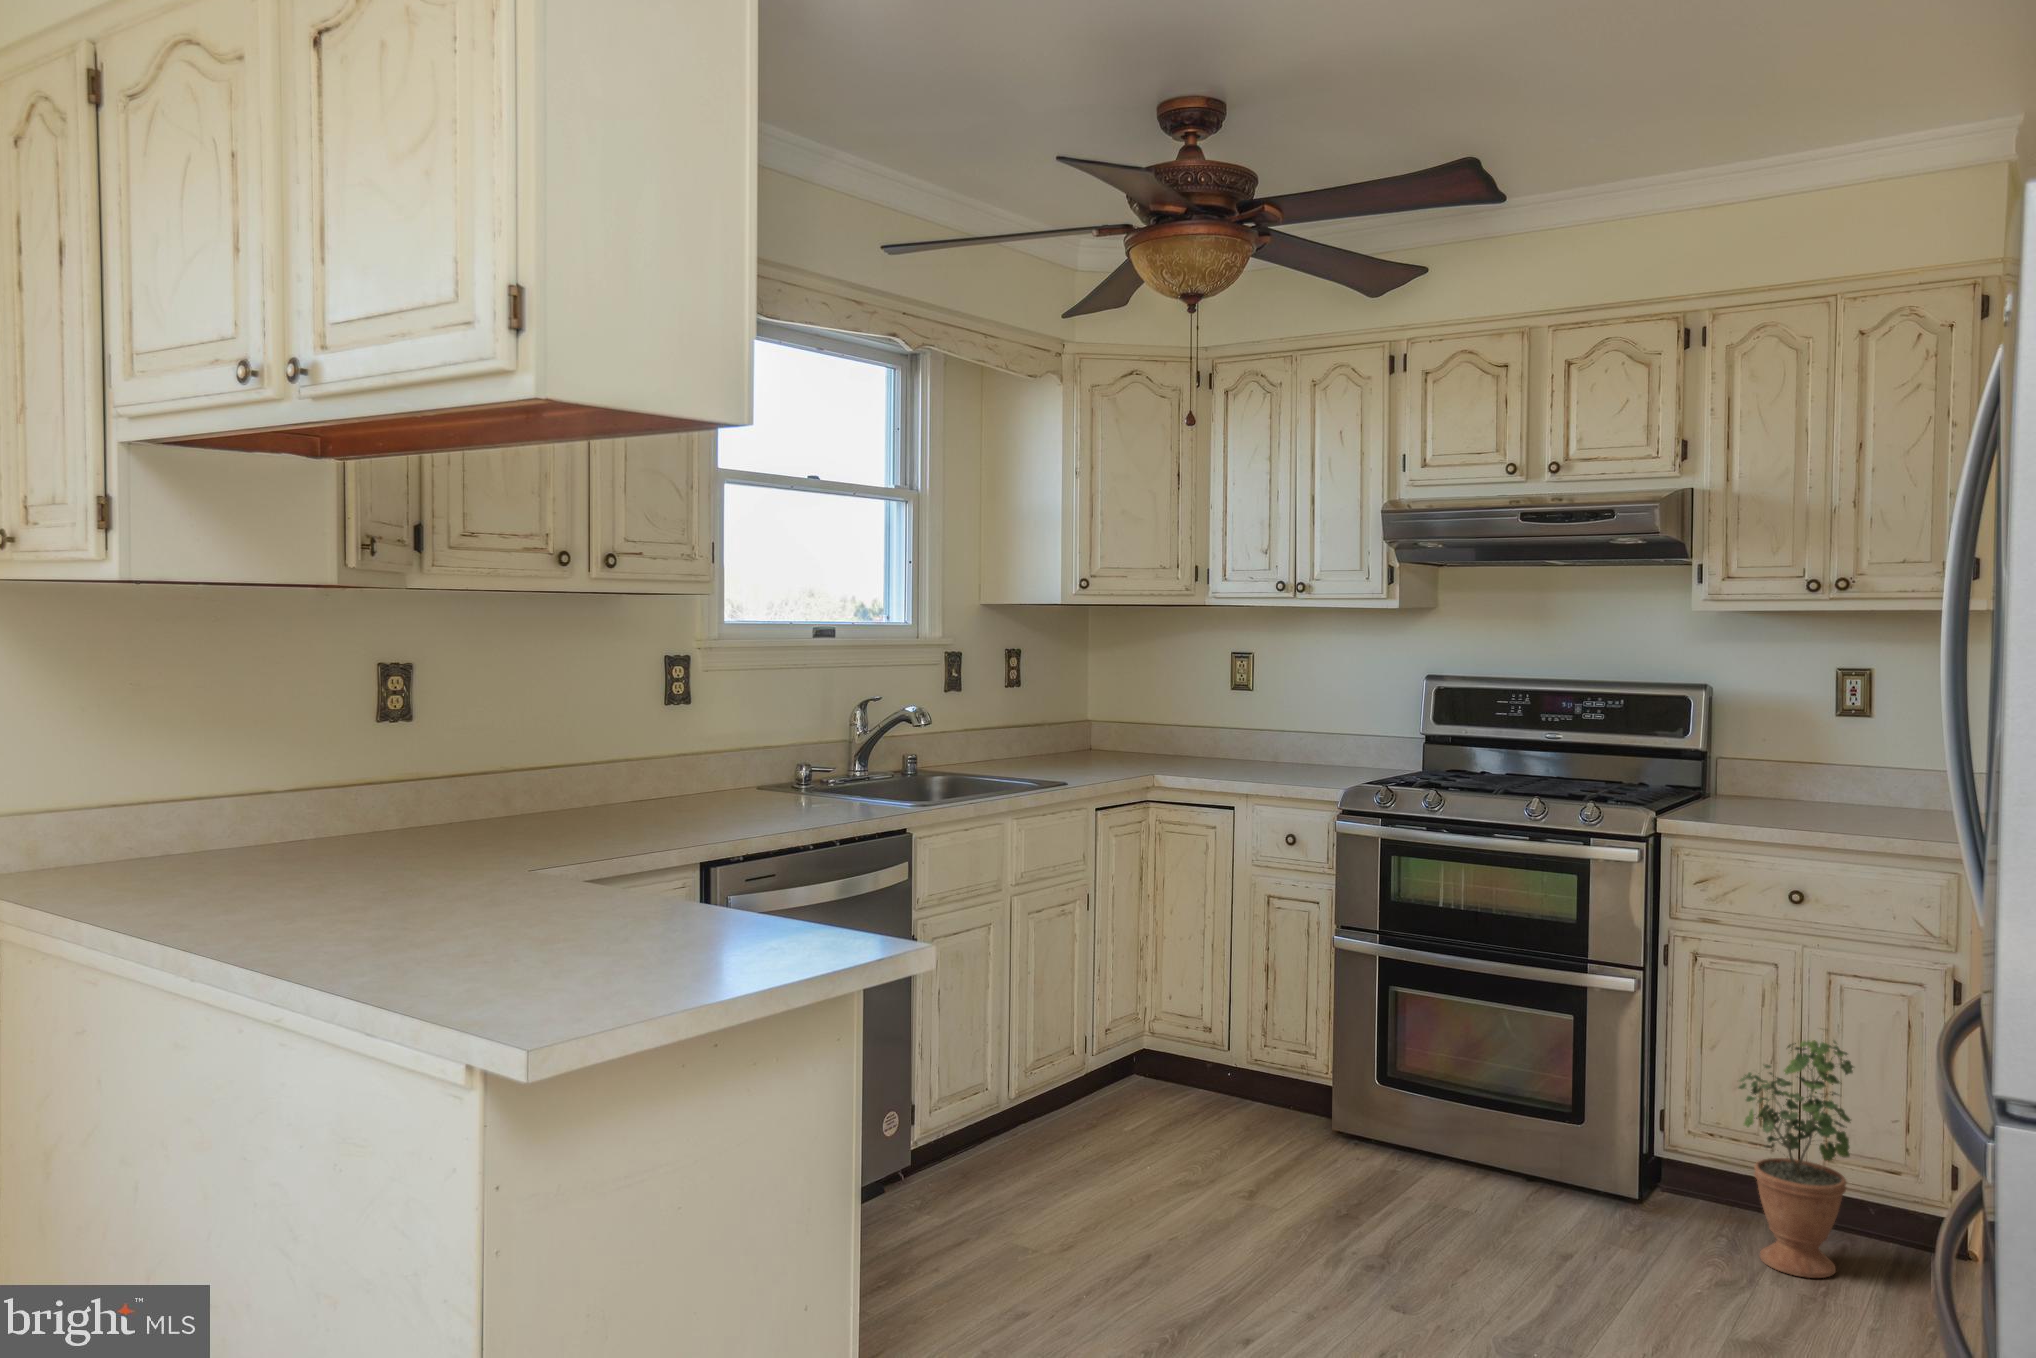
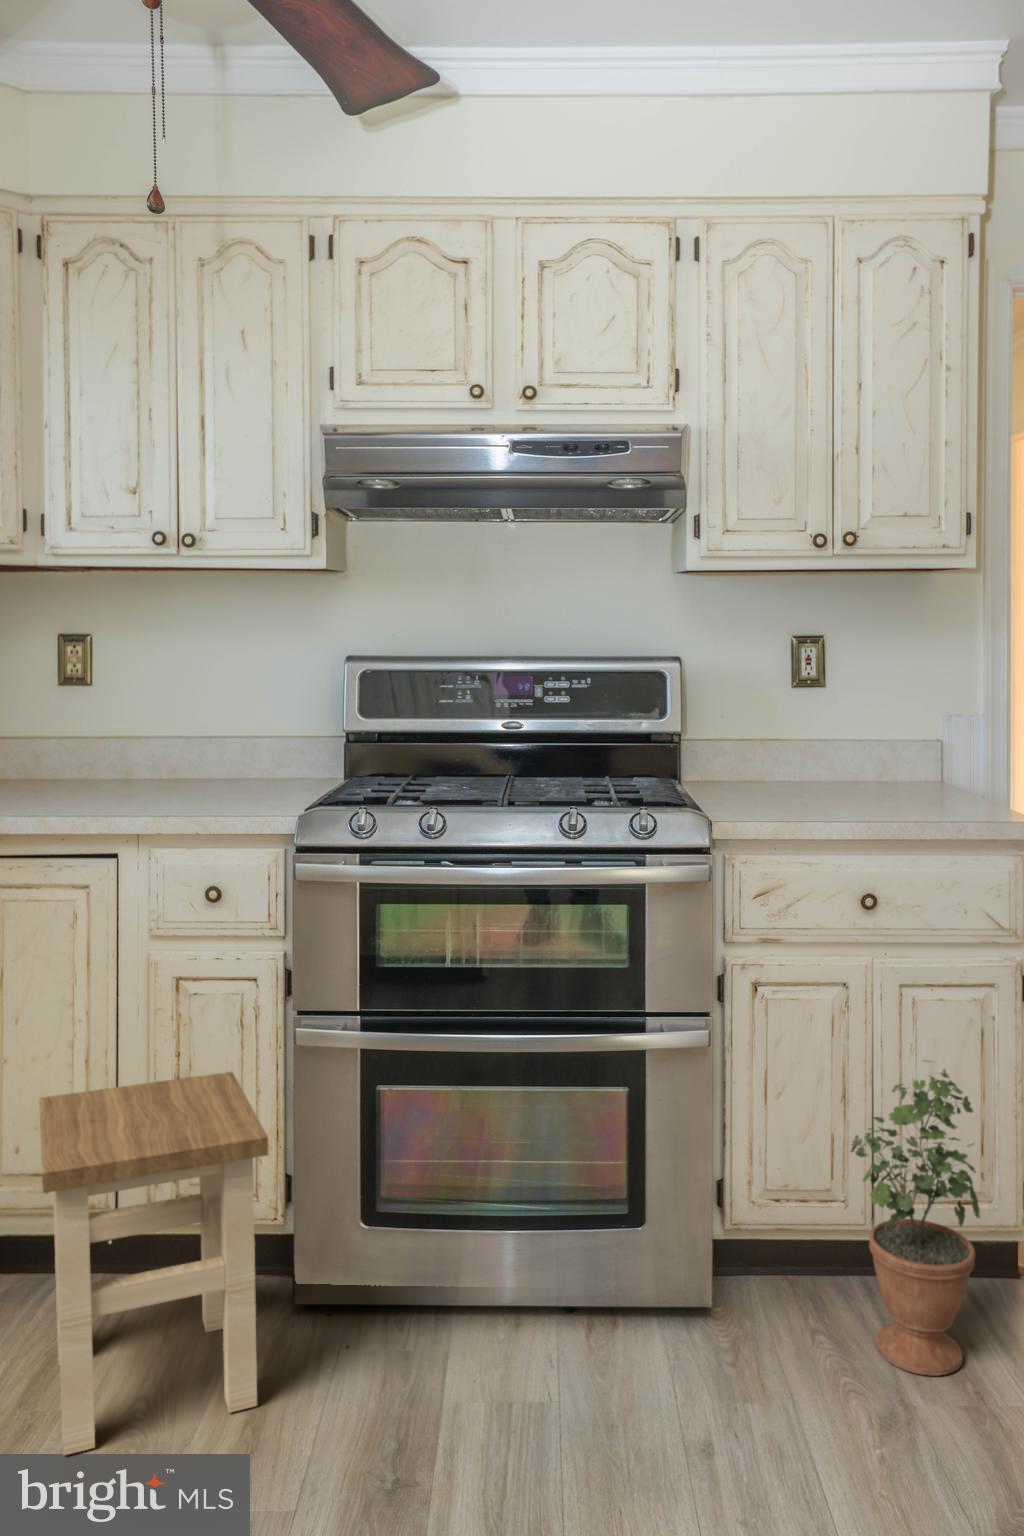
stool: none [1163,953,1297,1164] -> present [39,1072,269,1455]

